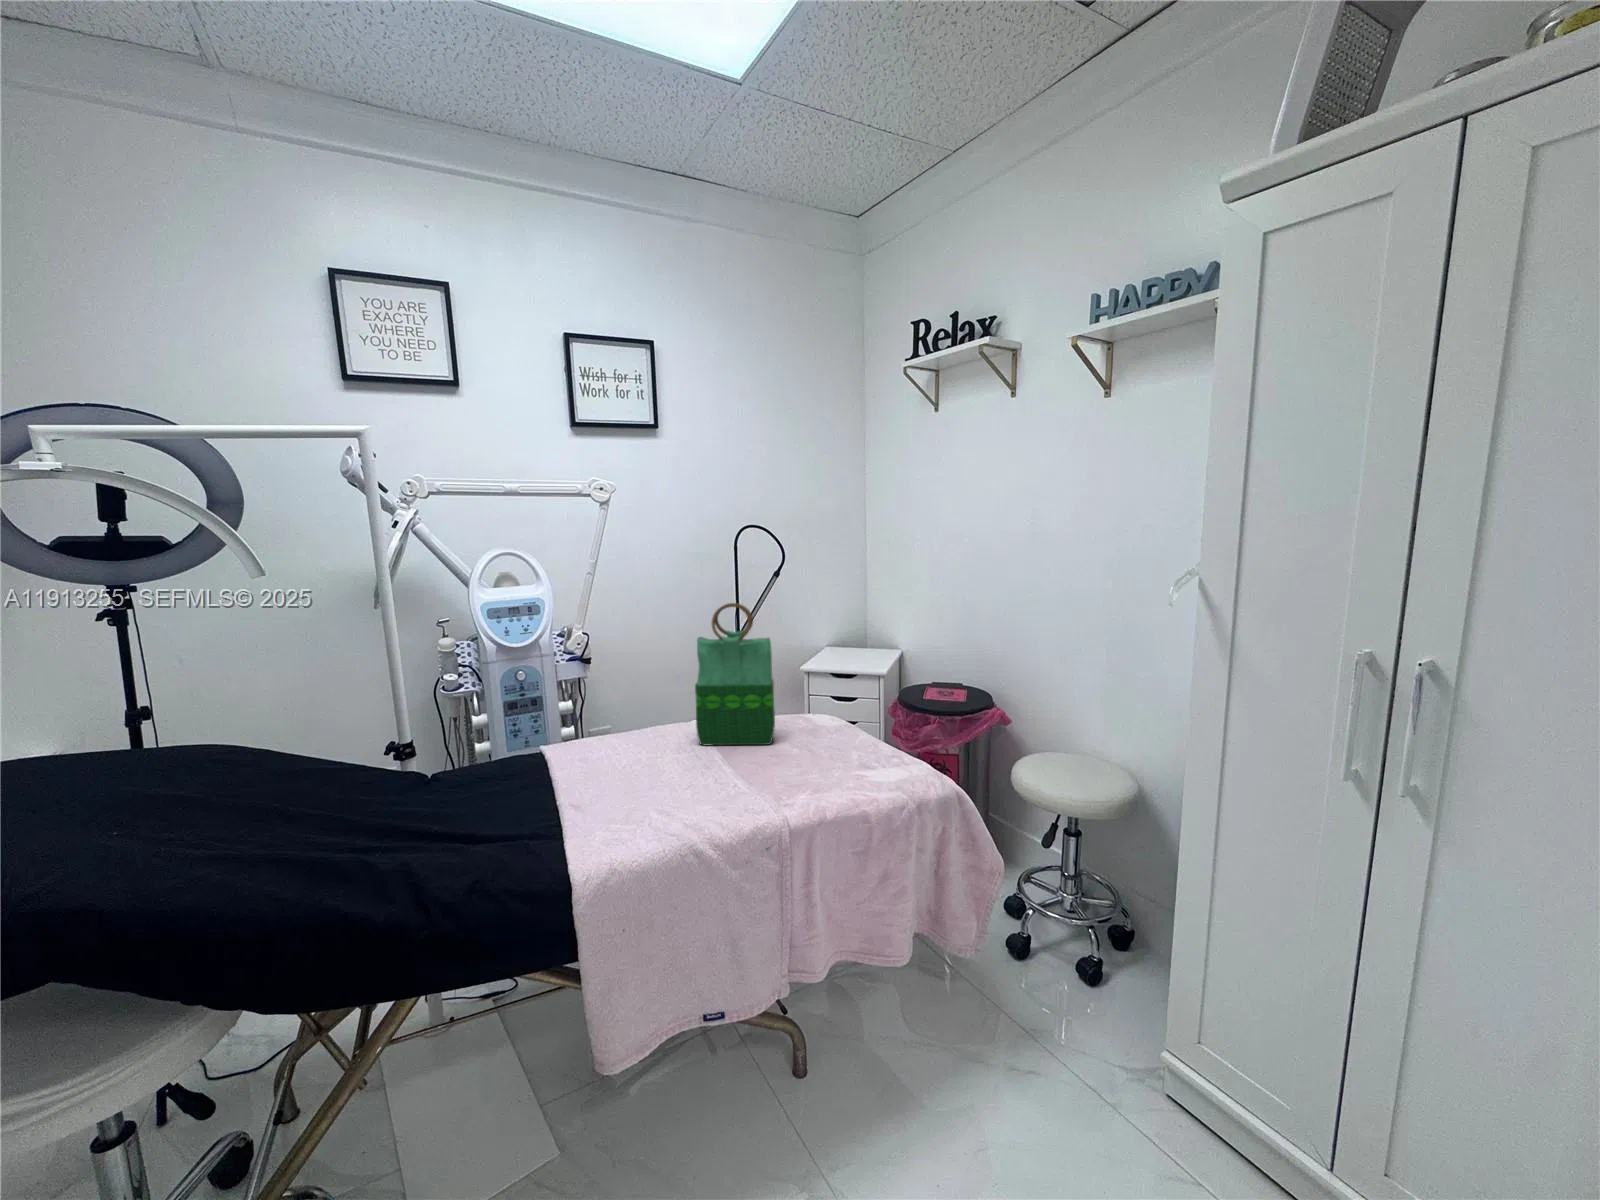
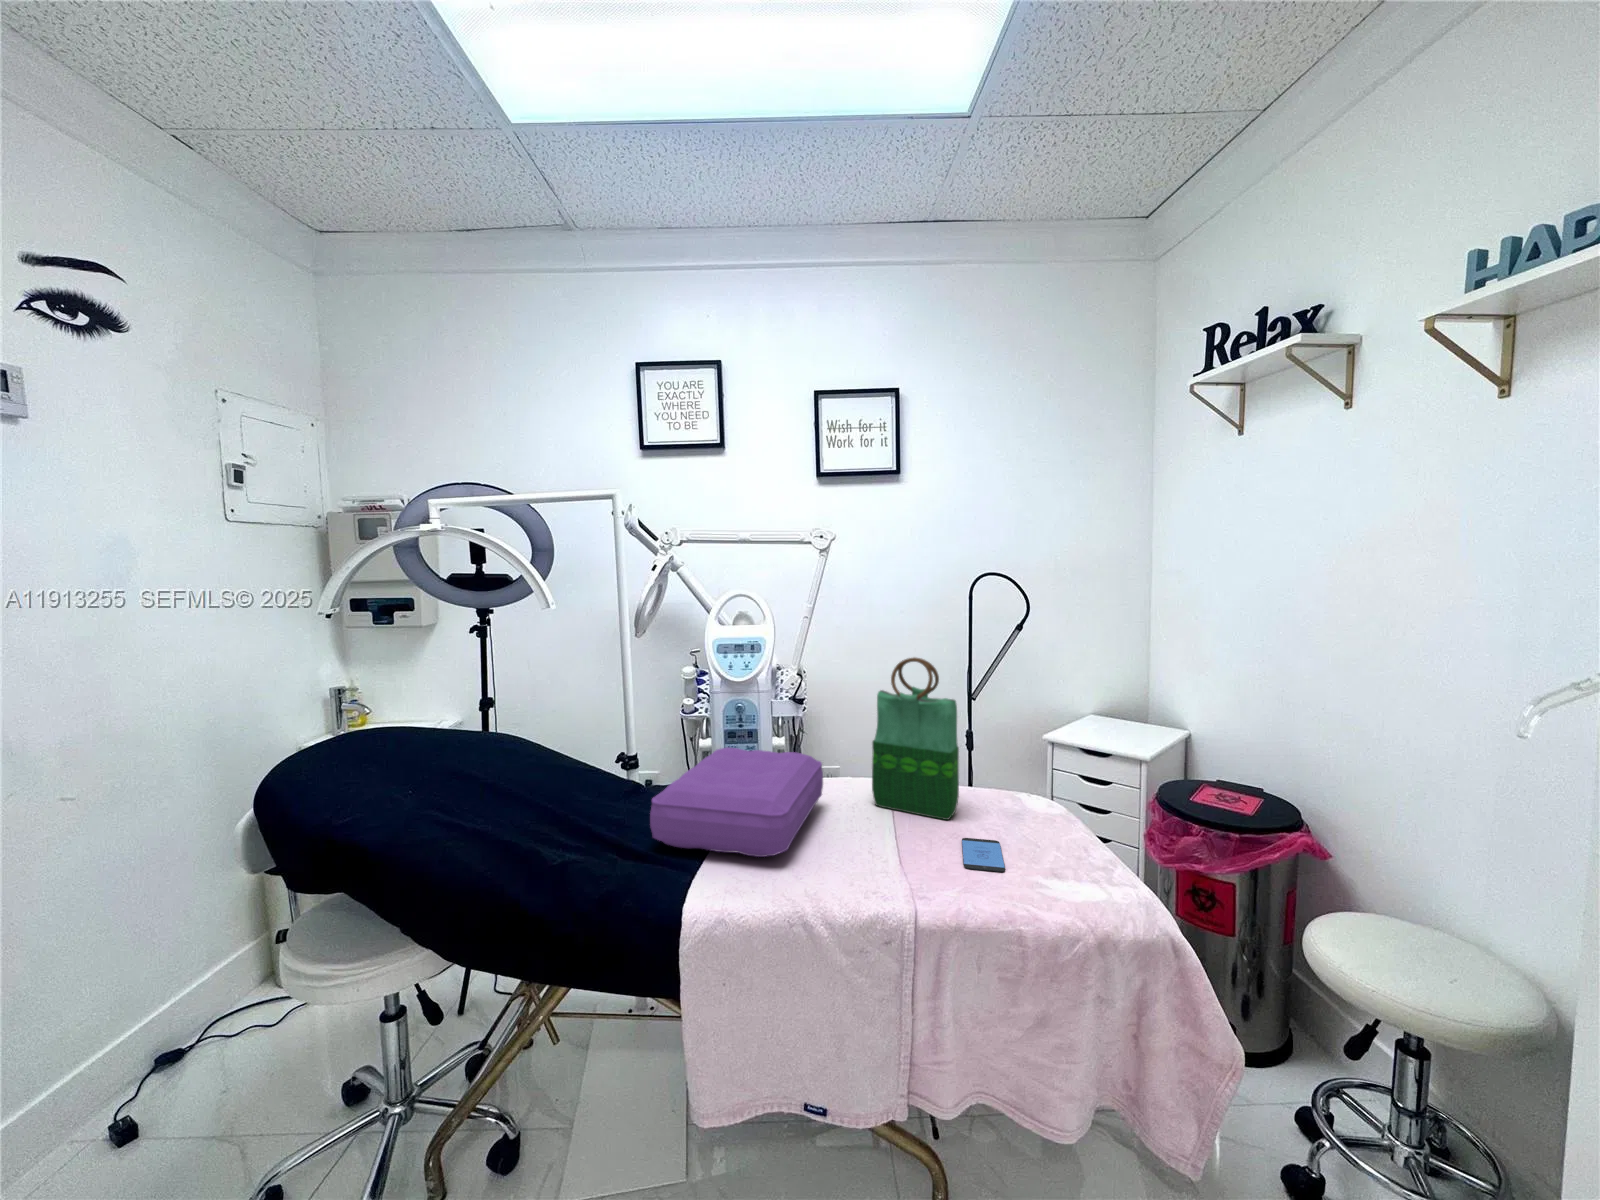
pillow: none [496,706,655,818] -> present [650,747,823,857]
smartphone: none [791,752,837,776] -> present [962,838,1005,872]

